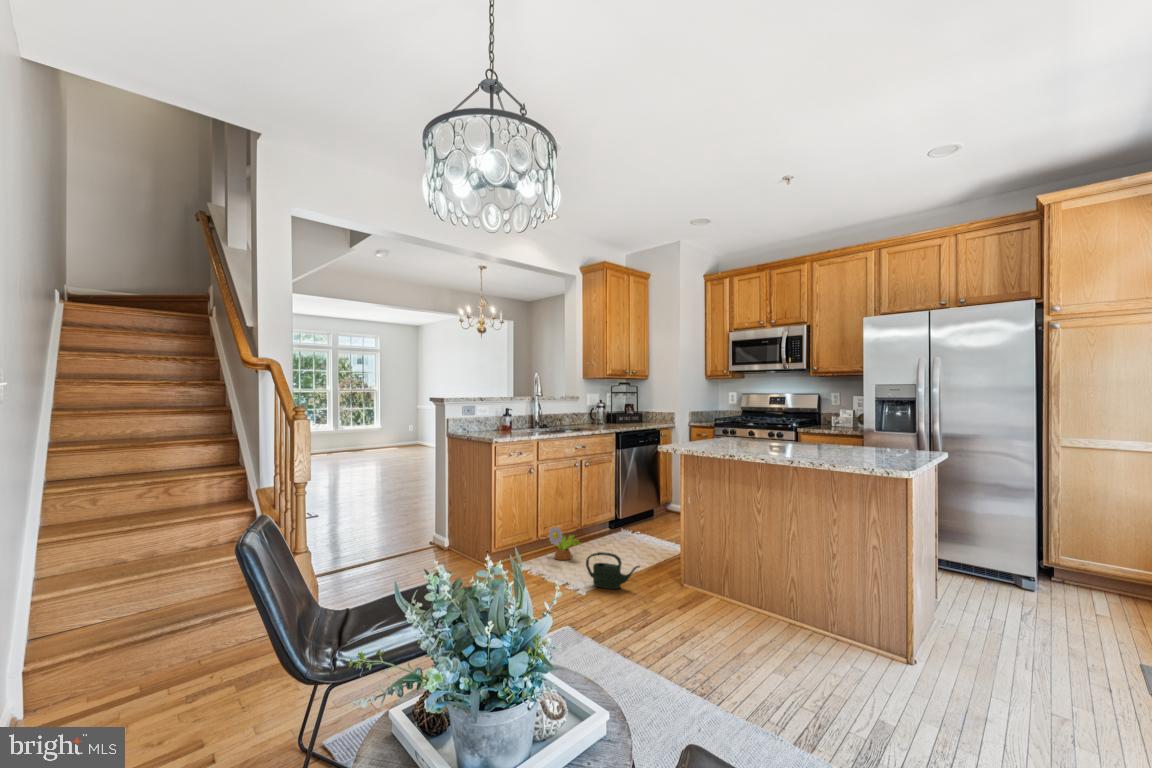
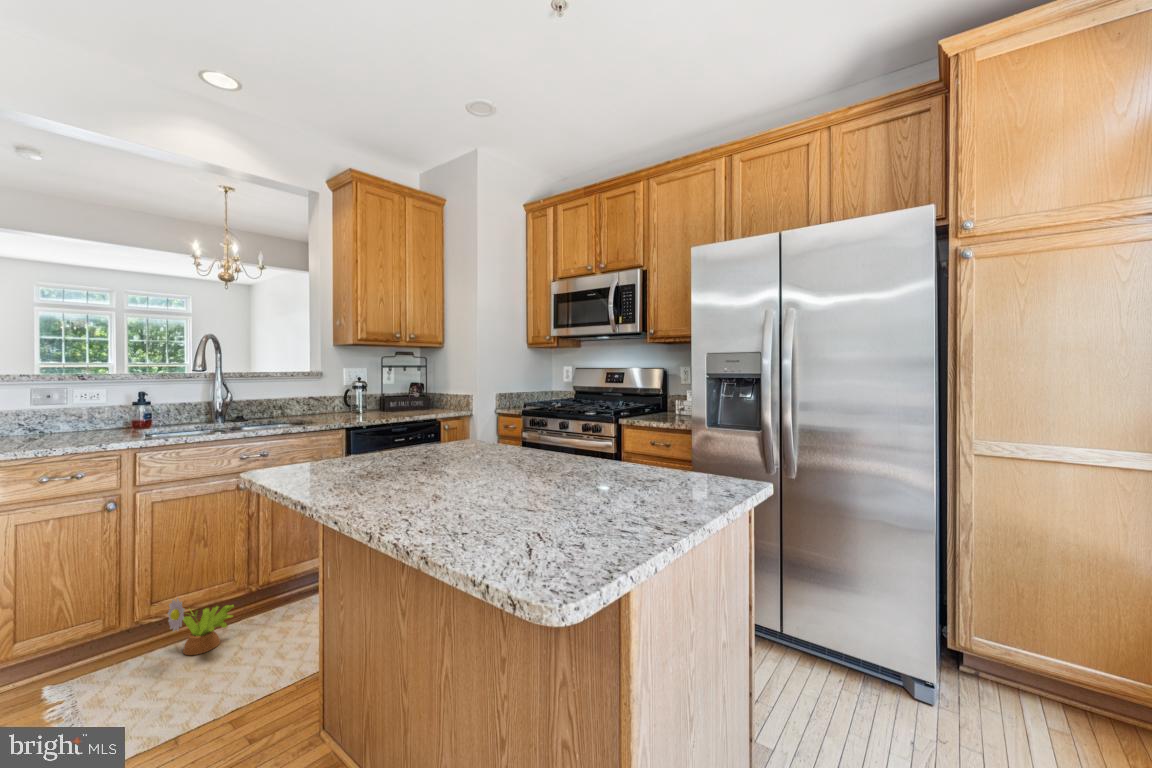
watering can: present [586,552,640,589] -> none [163,663,251,736]

